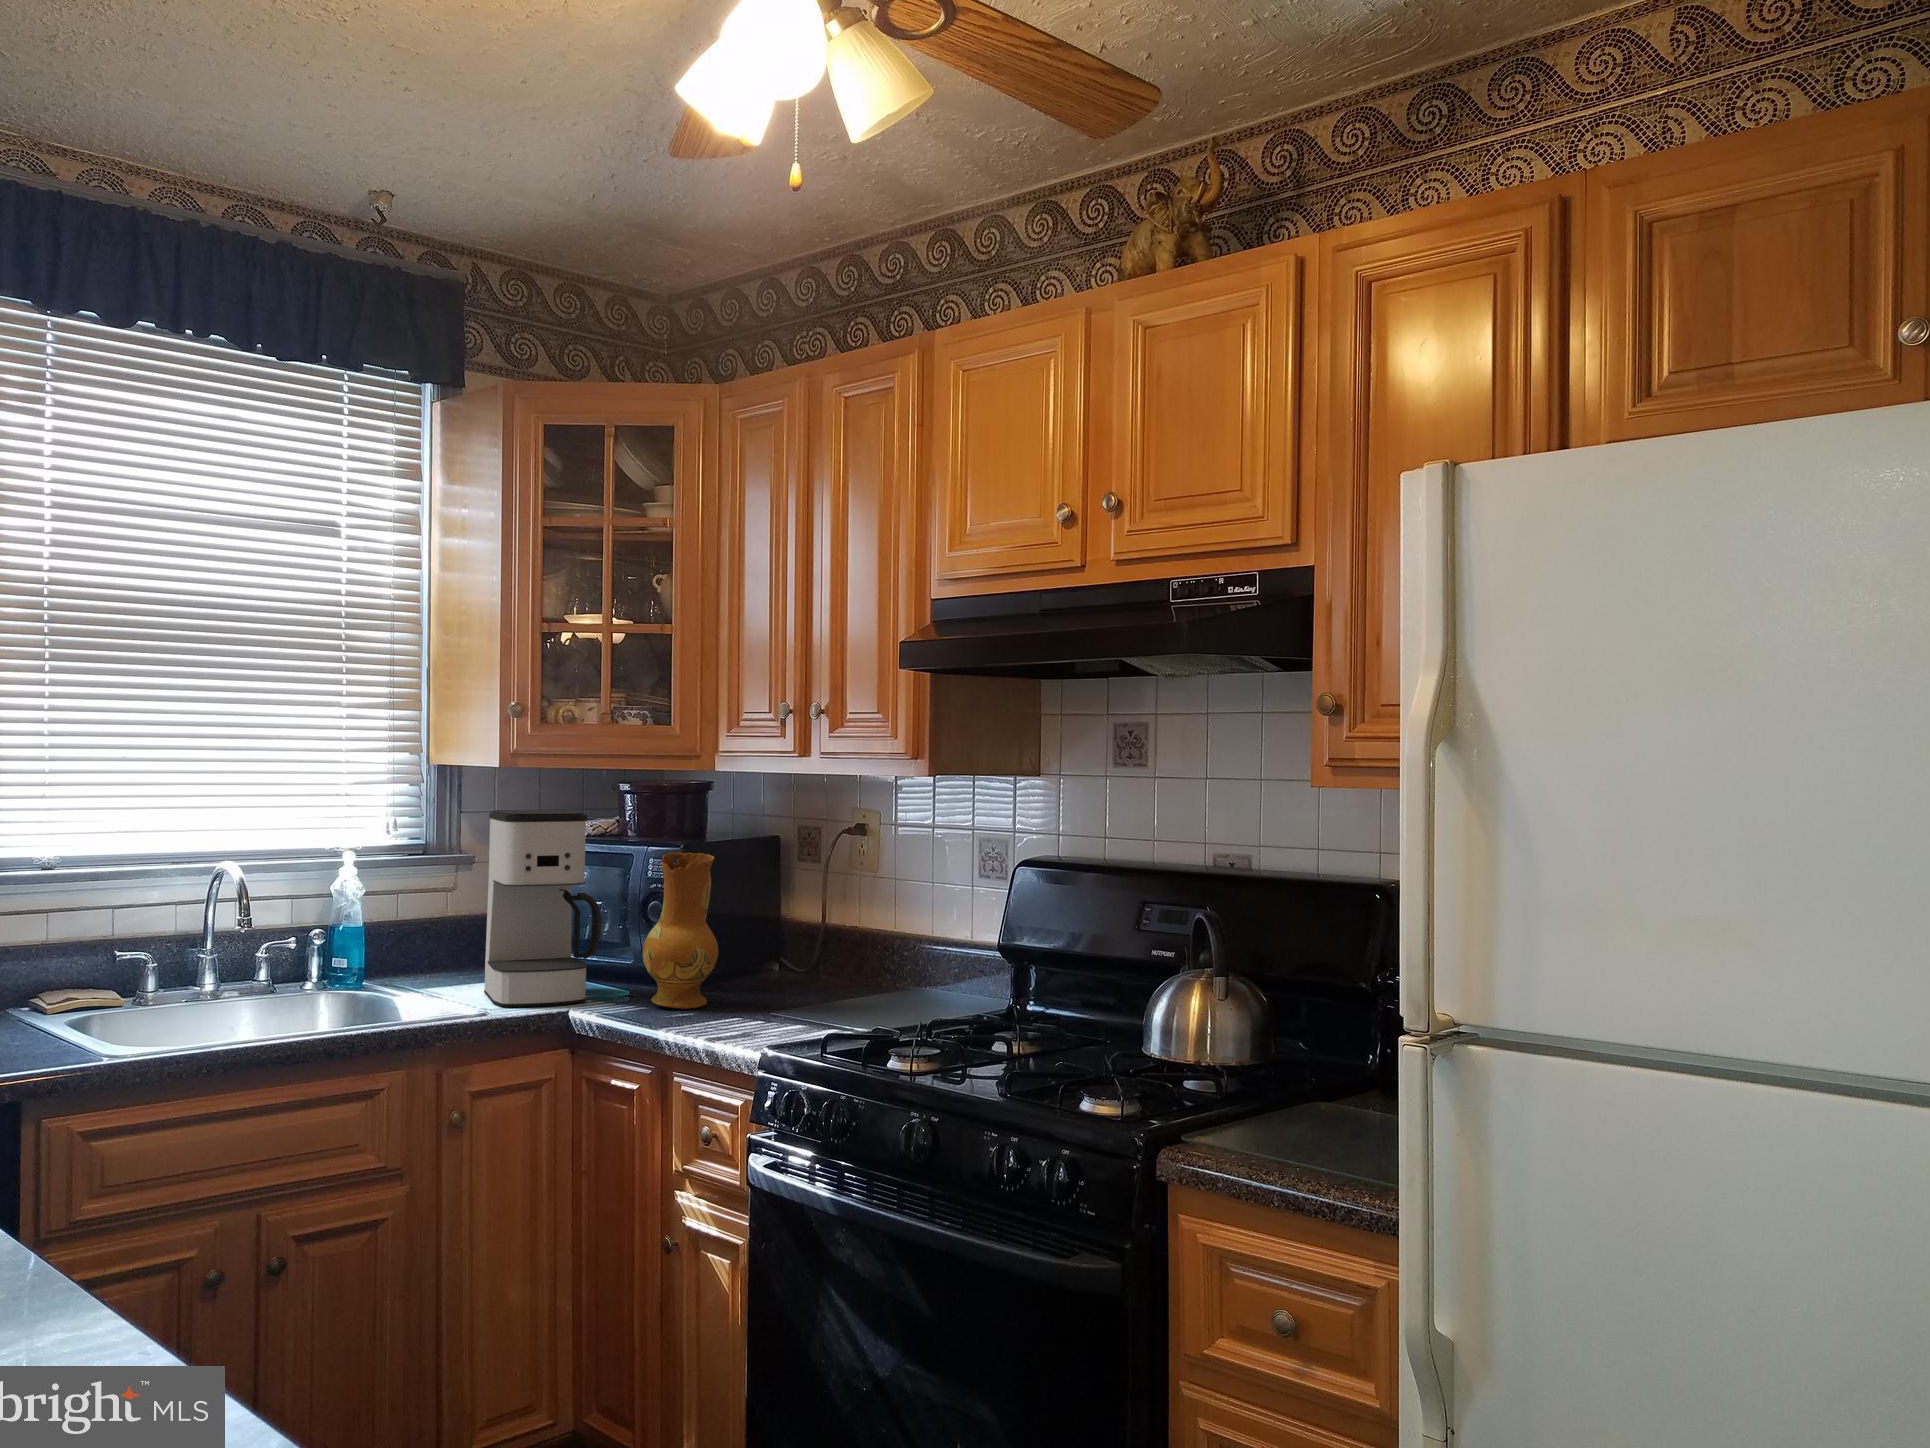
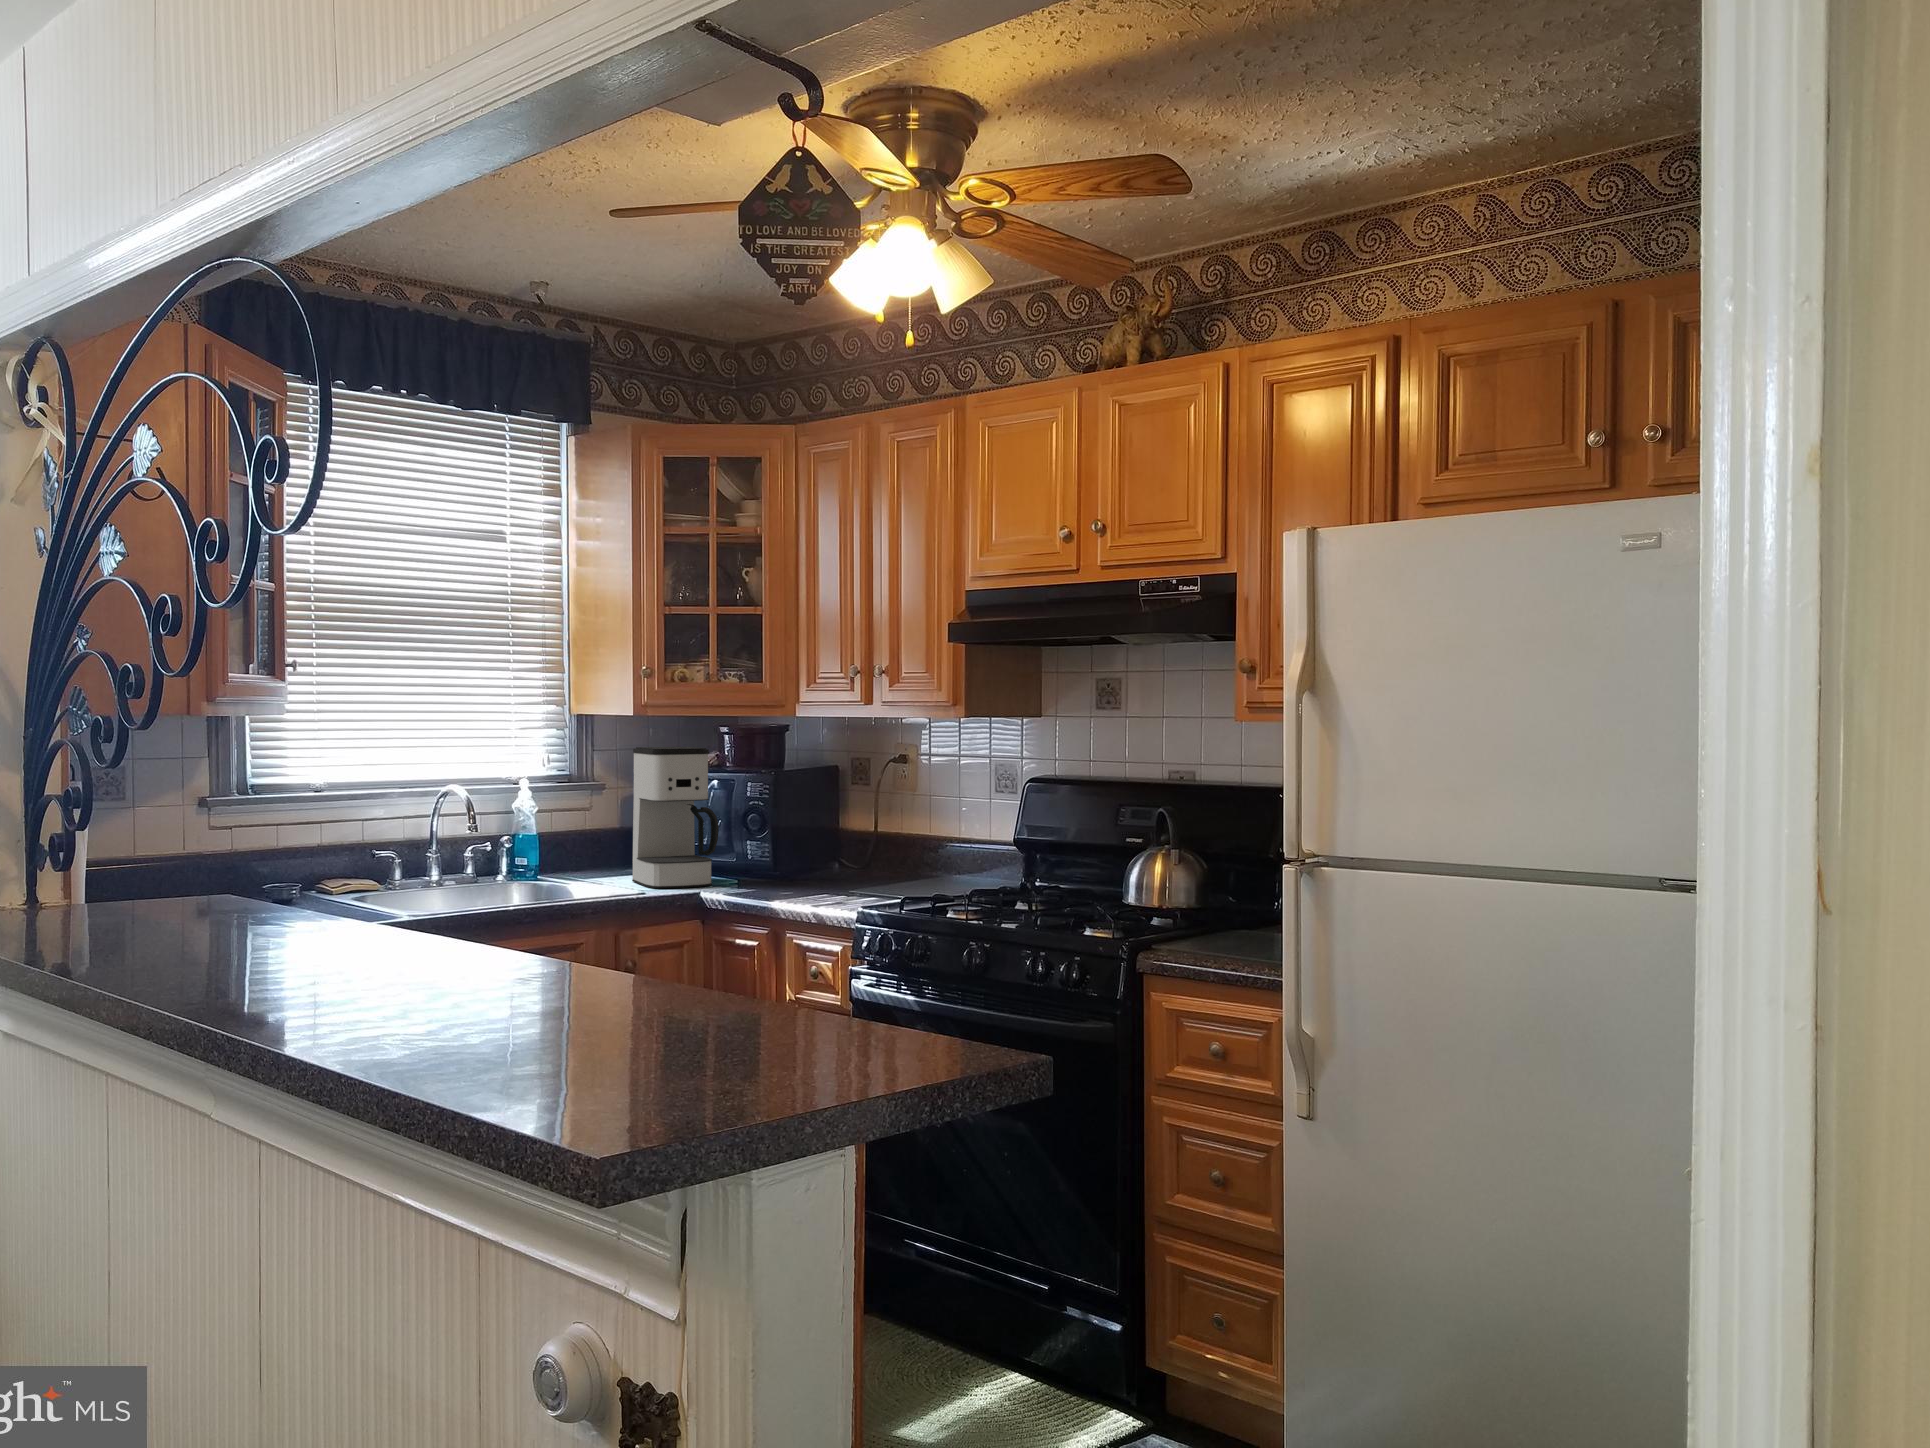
ceramic jug: present [642,853,718,1009] -> none [755,776,809,889]

